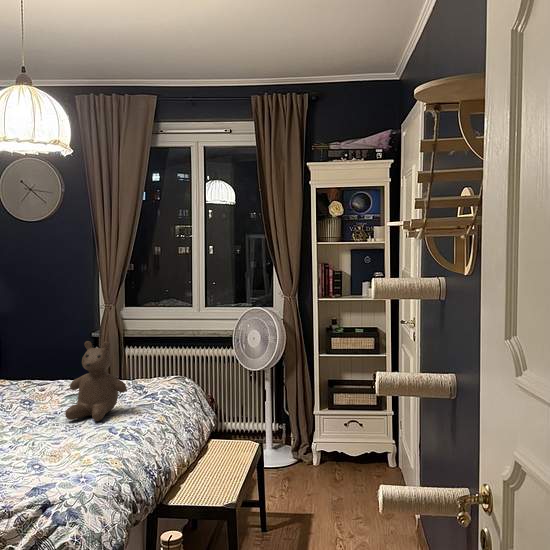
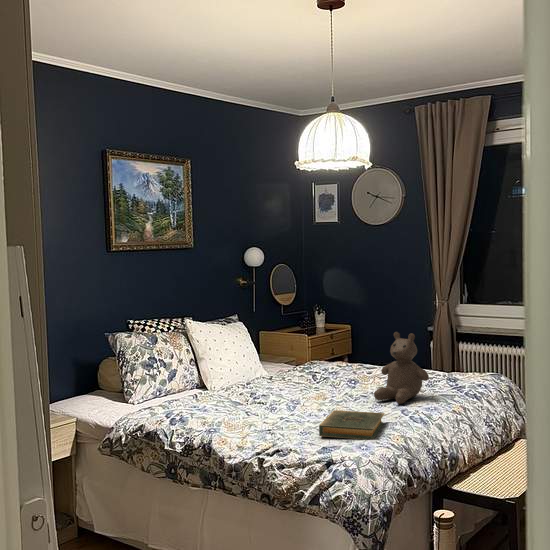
hardback book: none [19,434,91,473] -> present [319,410,385,439]

